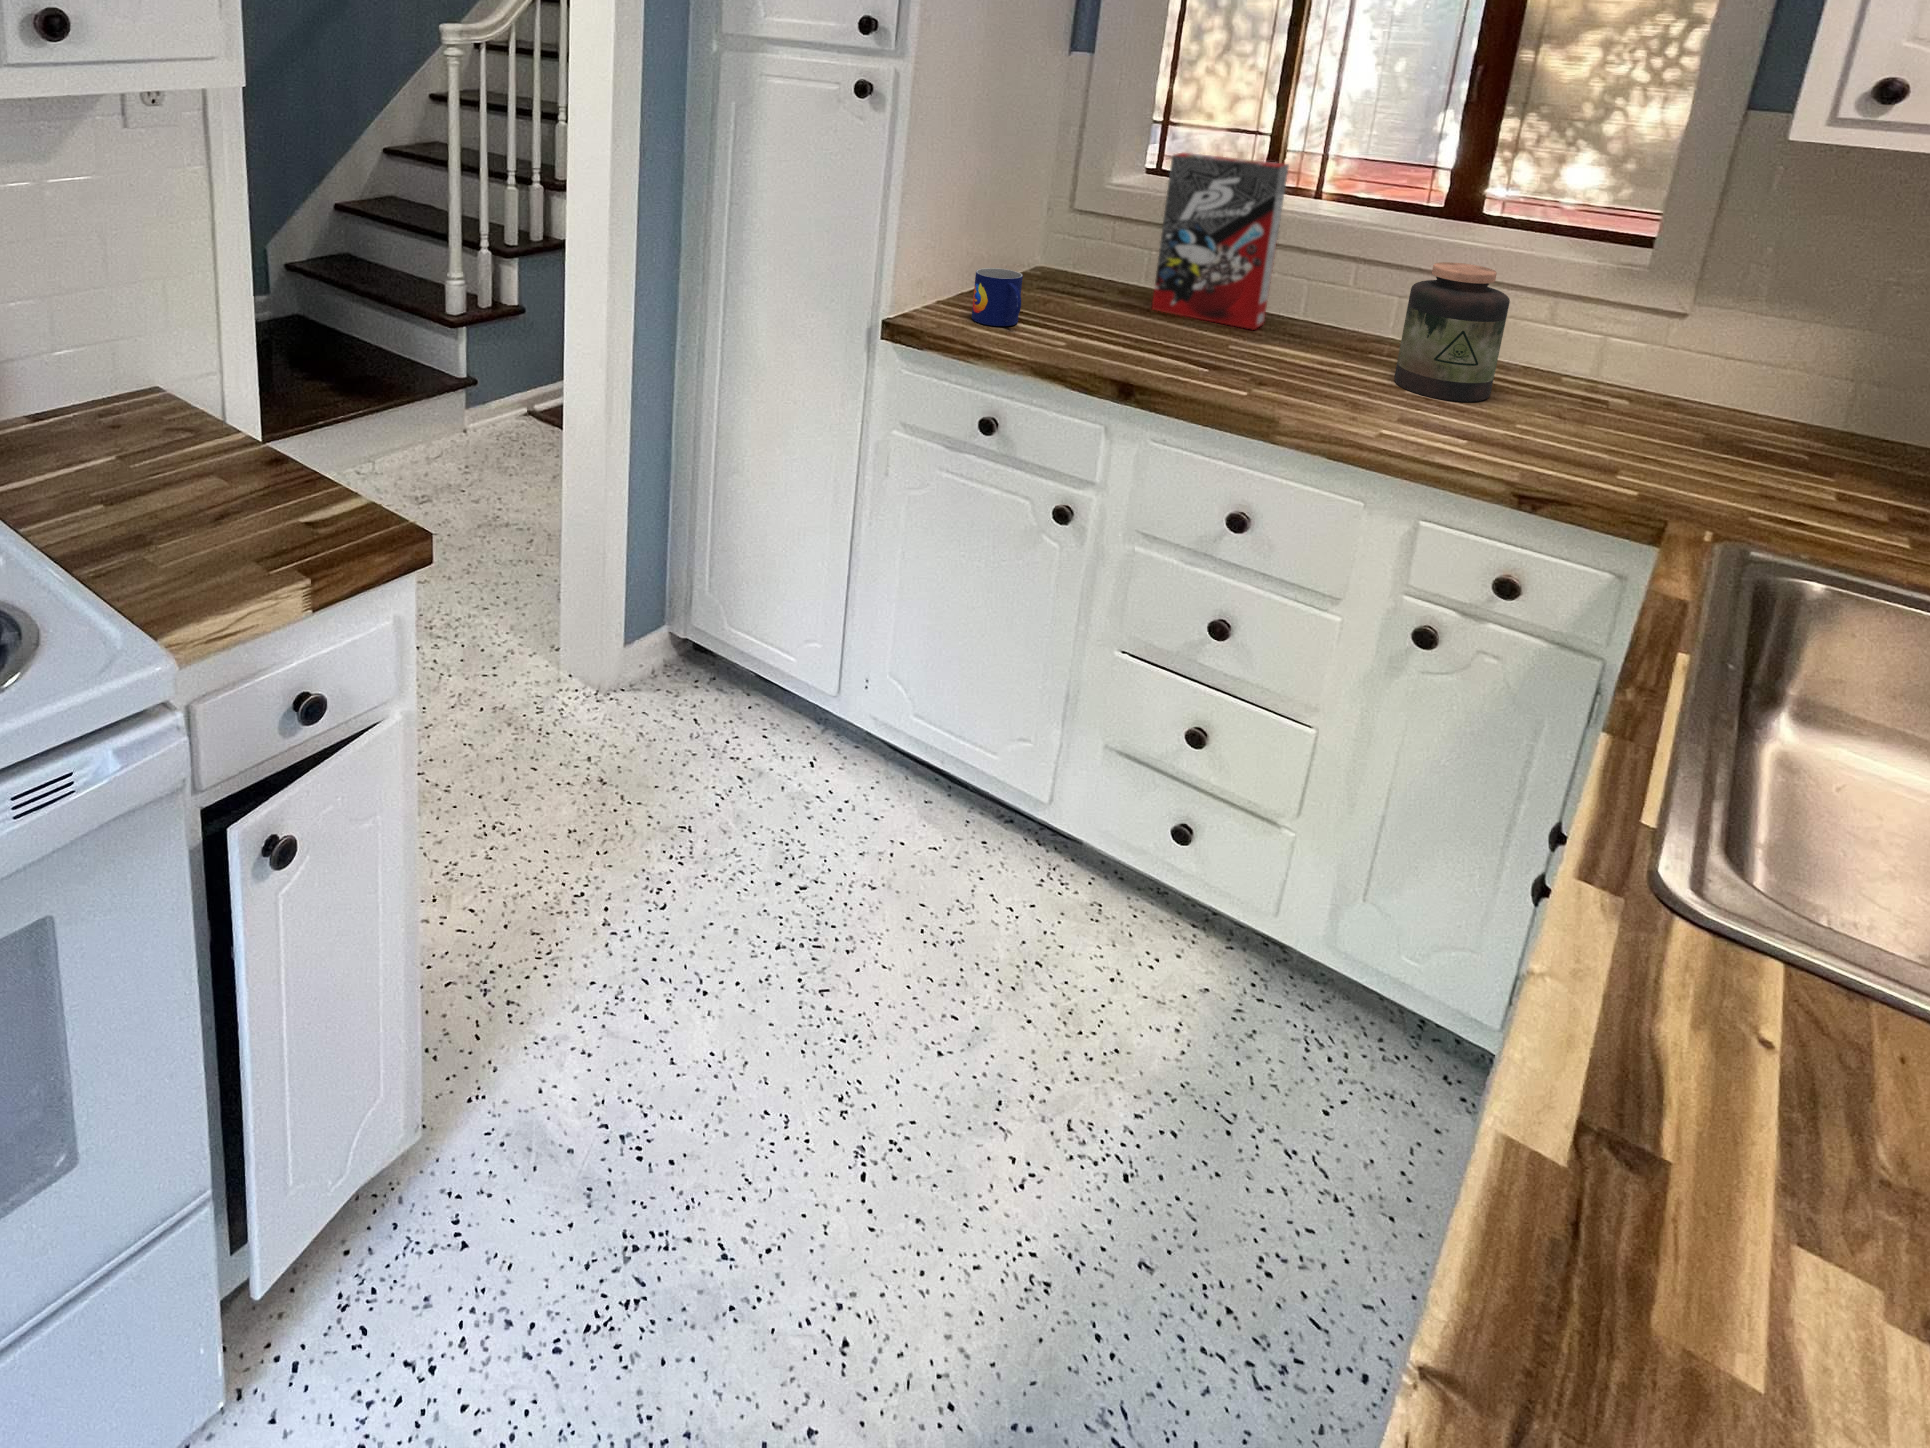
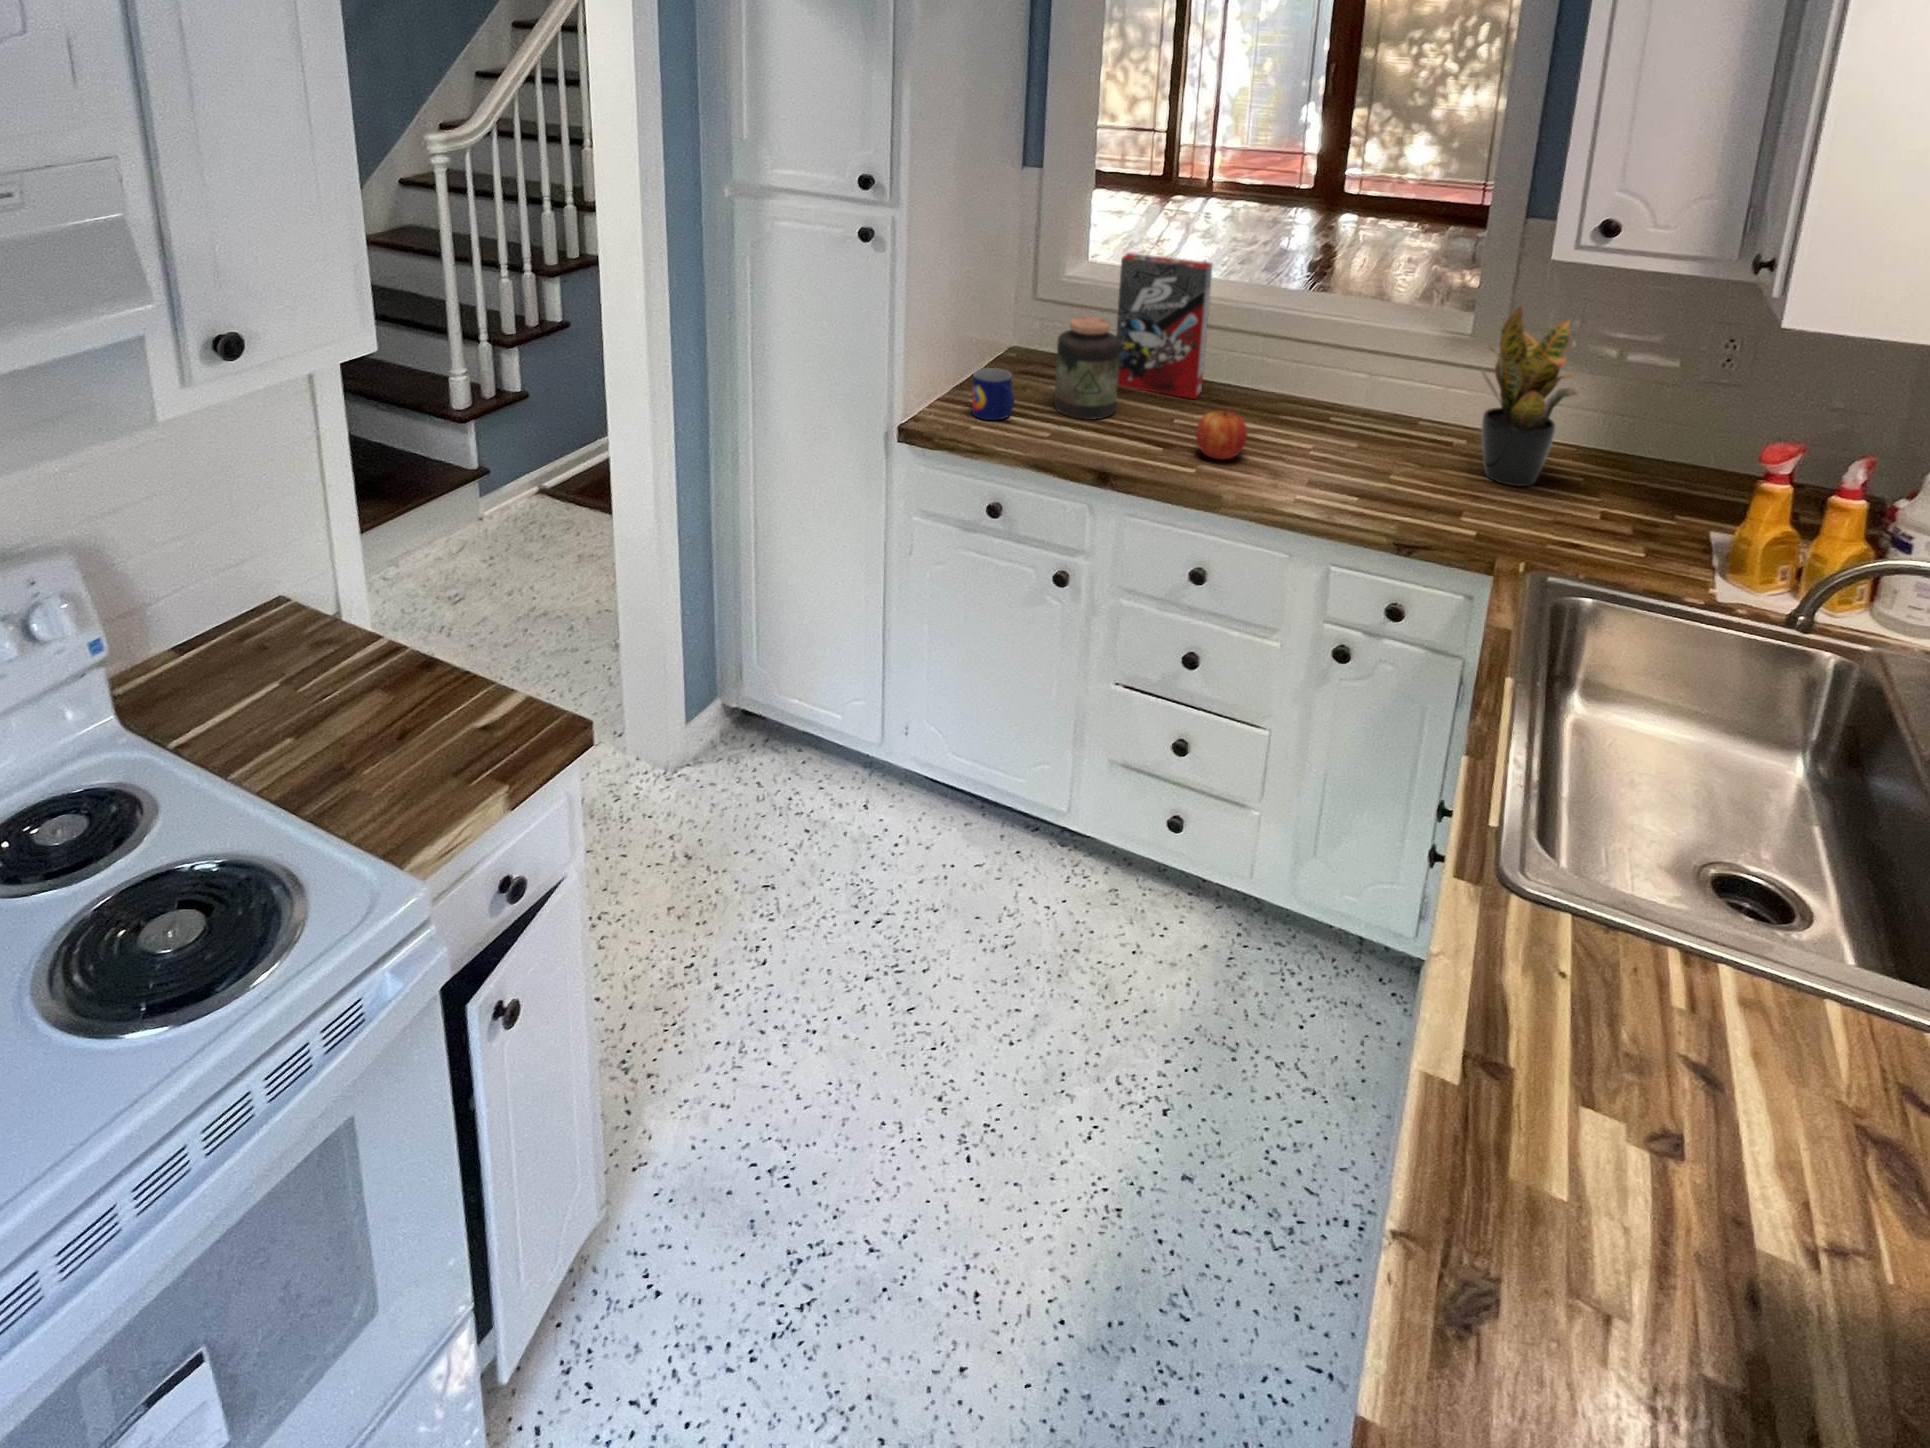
potted plant: none [1646,198,1850,453] -> present [1481,307,1582,486]
jar: present [1395,262,1510,402] -> present [1054,316,1120,420]
apple: none [1247,323,1316,385] -> present [1196,410,1248,459]

